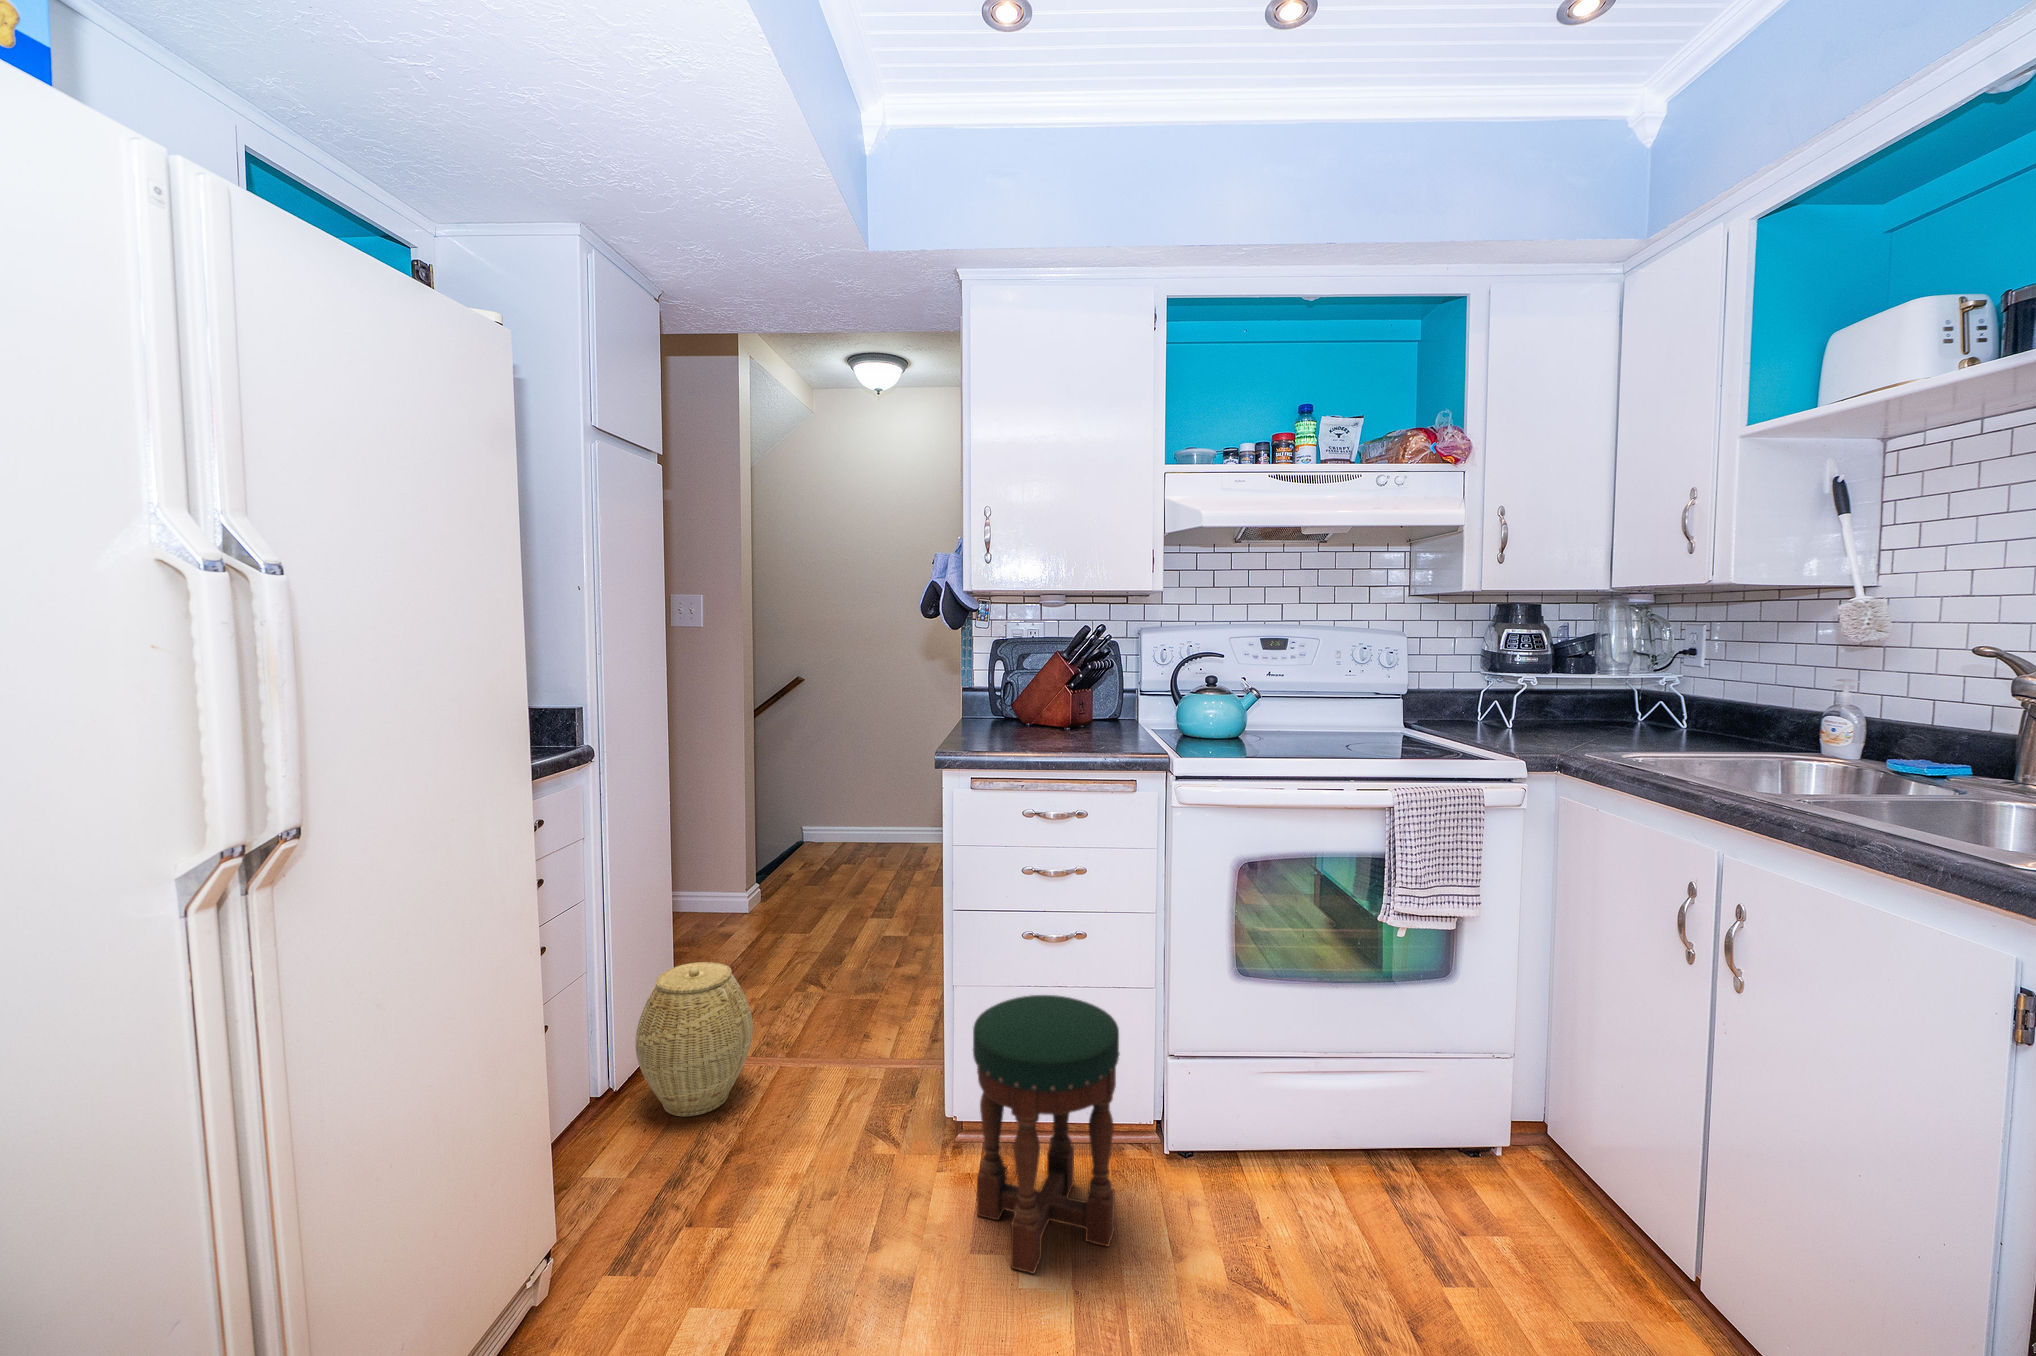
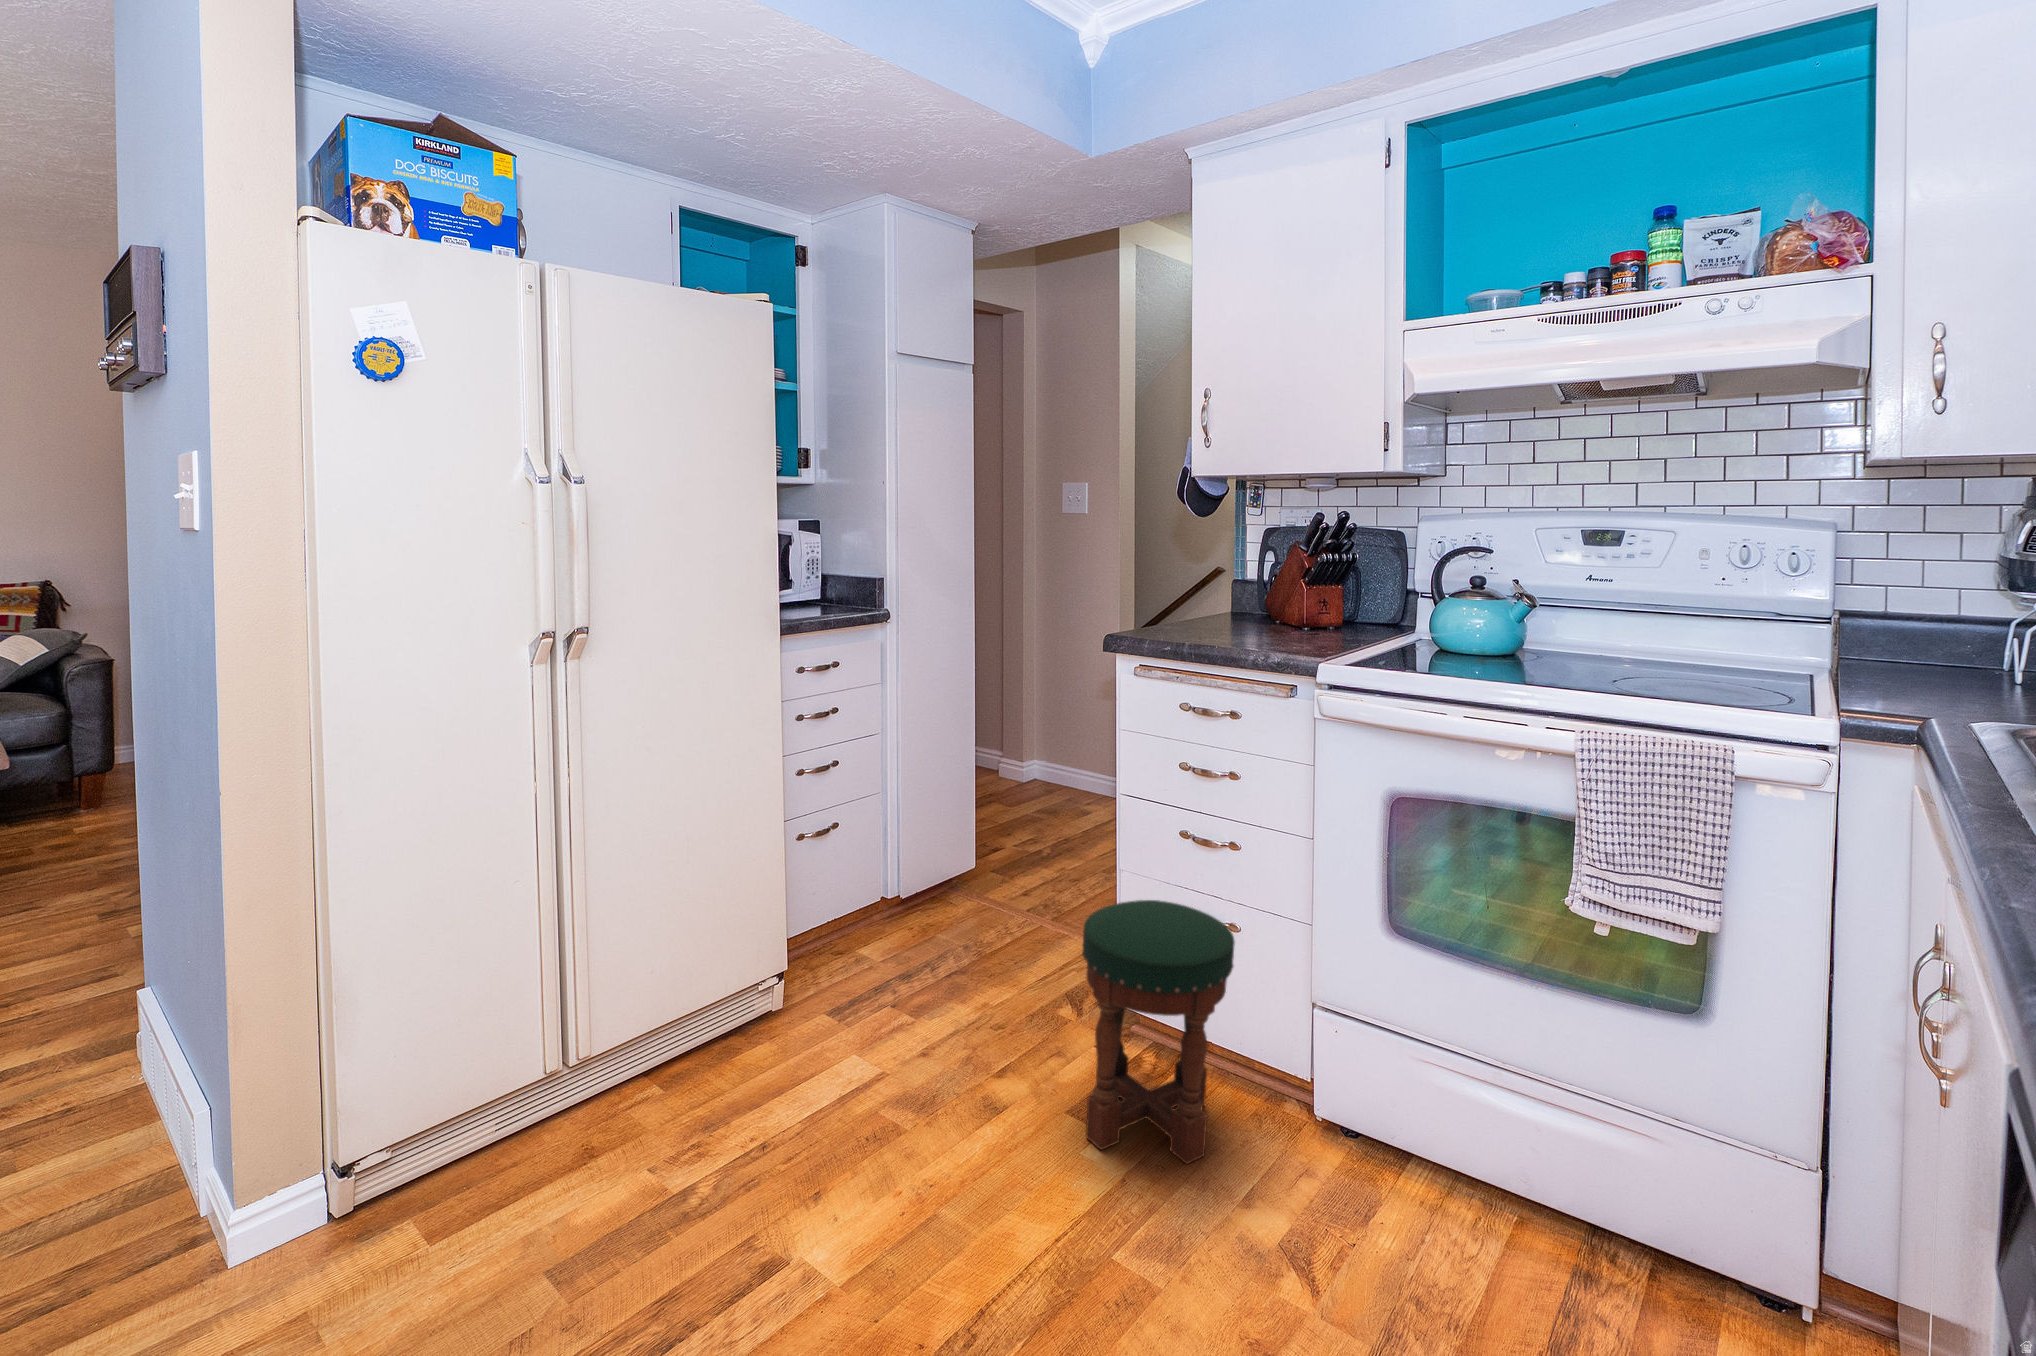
woven basket: present [636,962,753,1116] -> none [917,813,1012,938]

